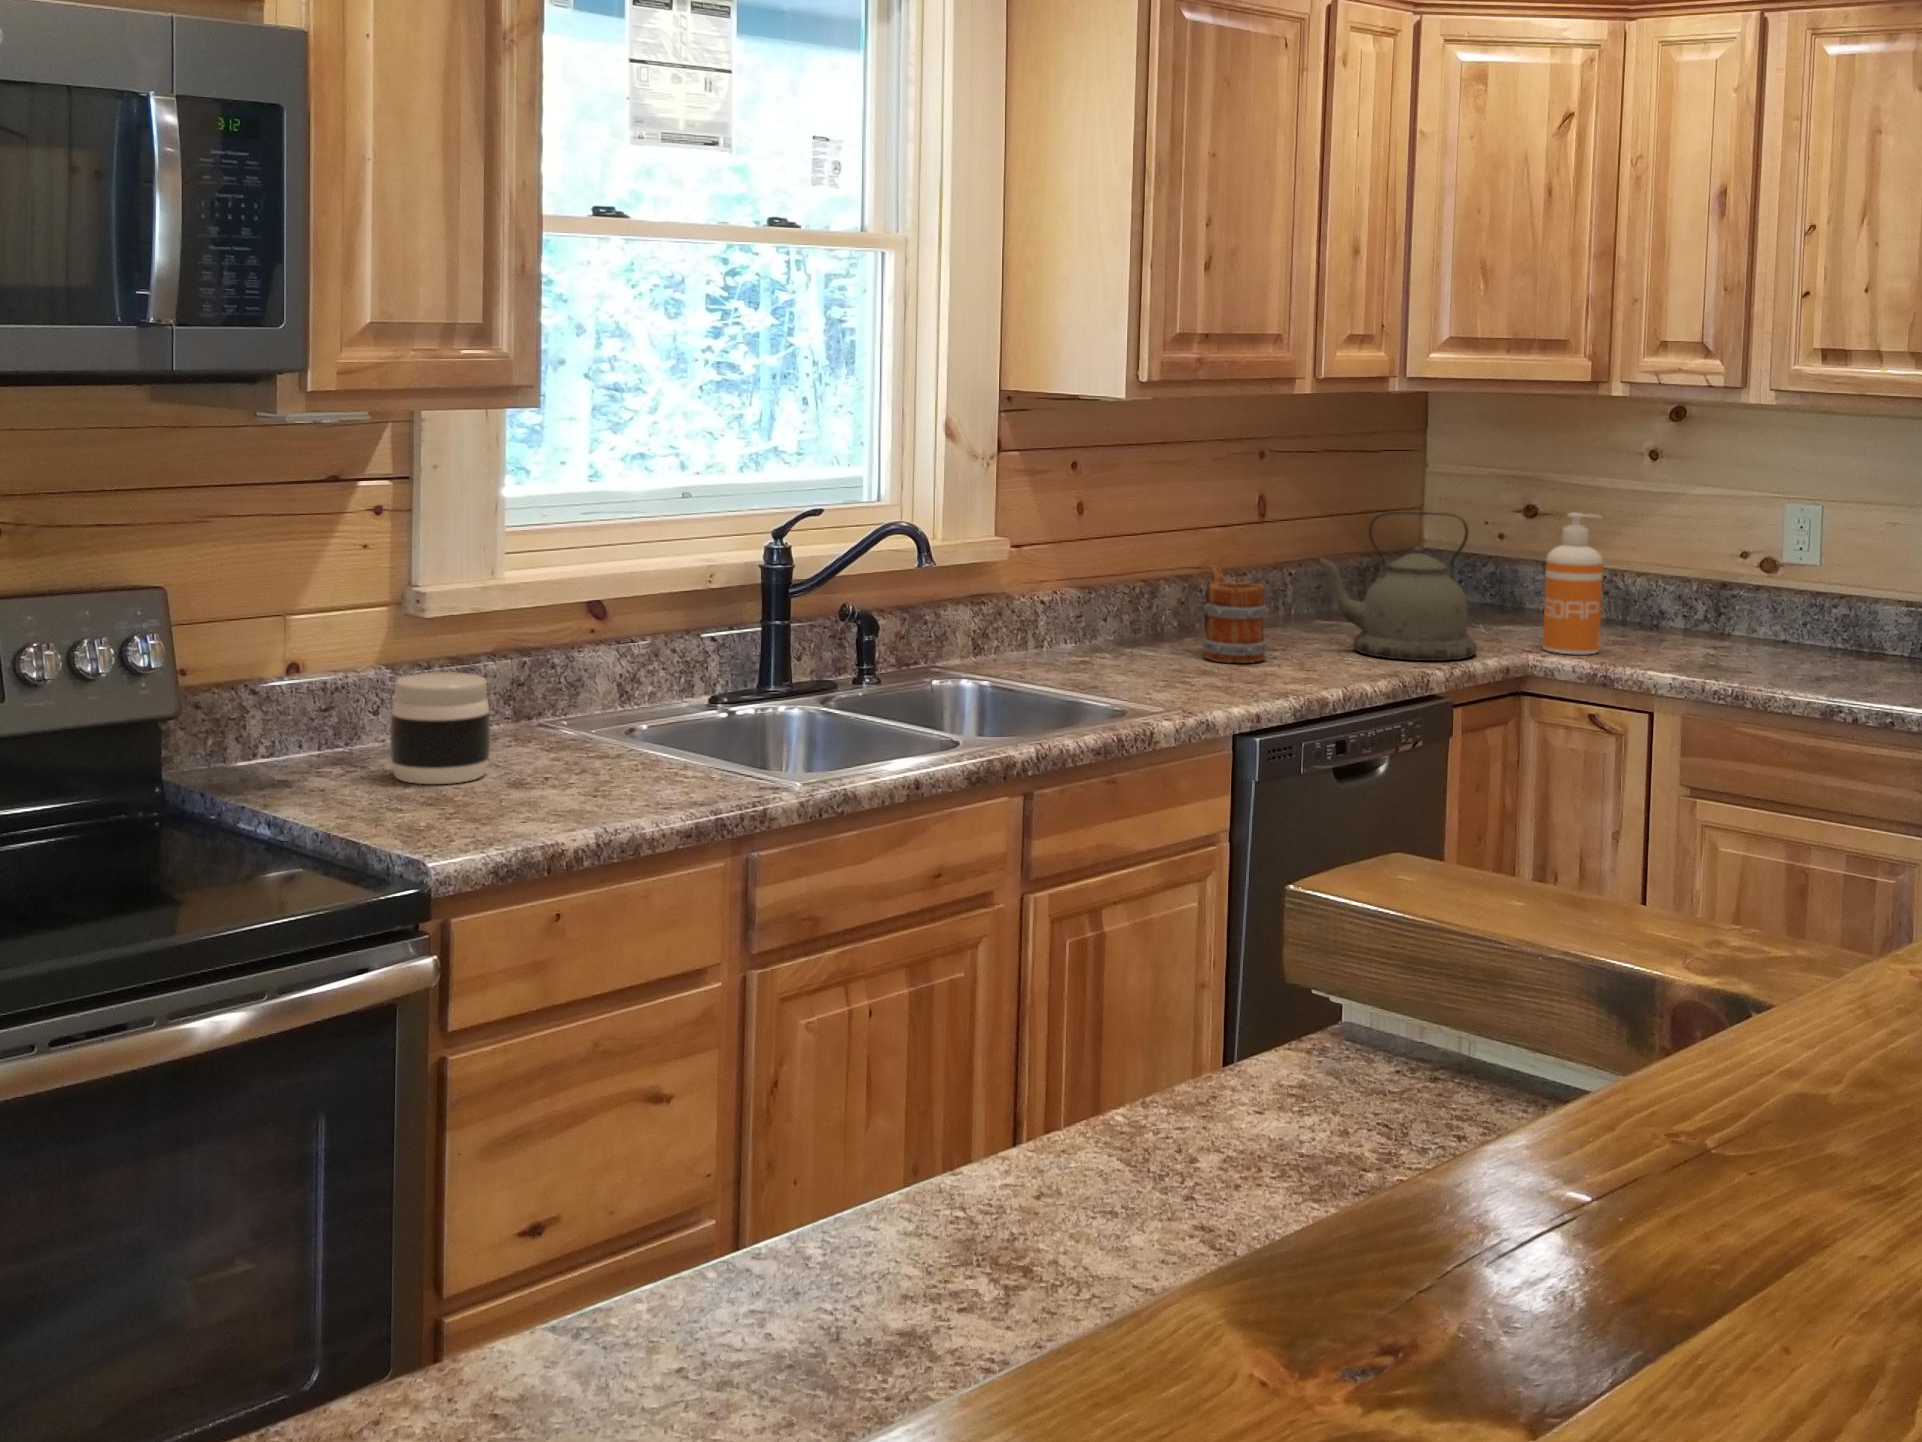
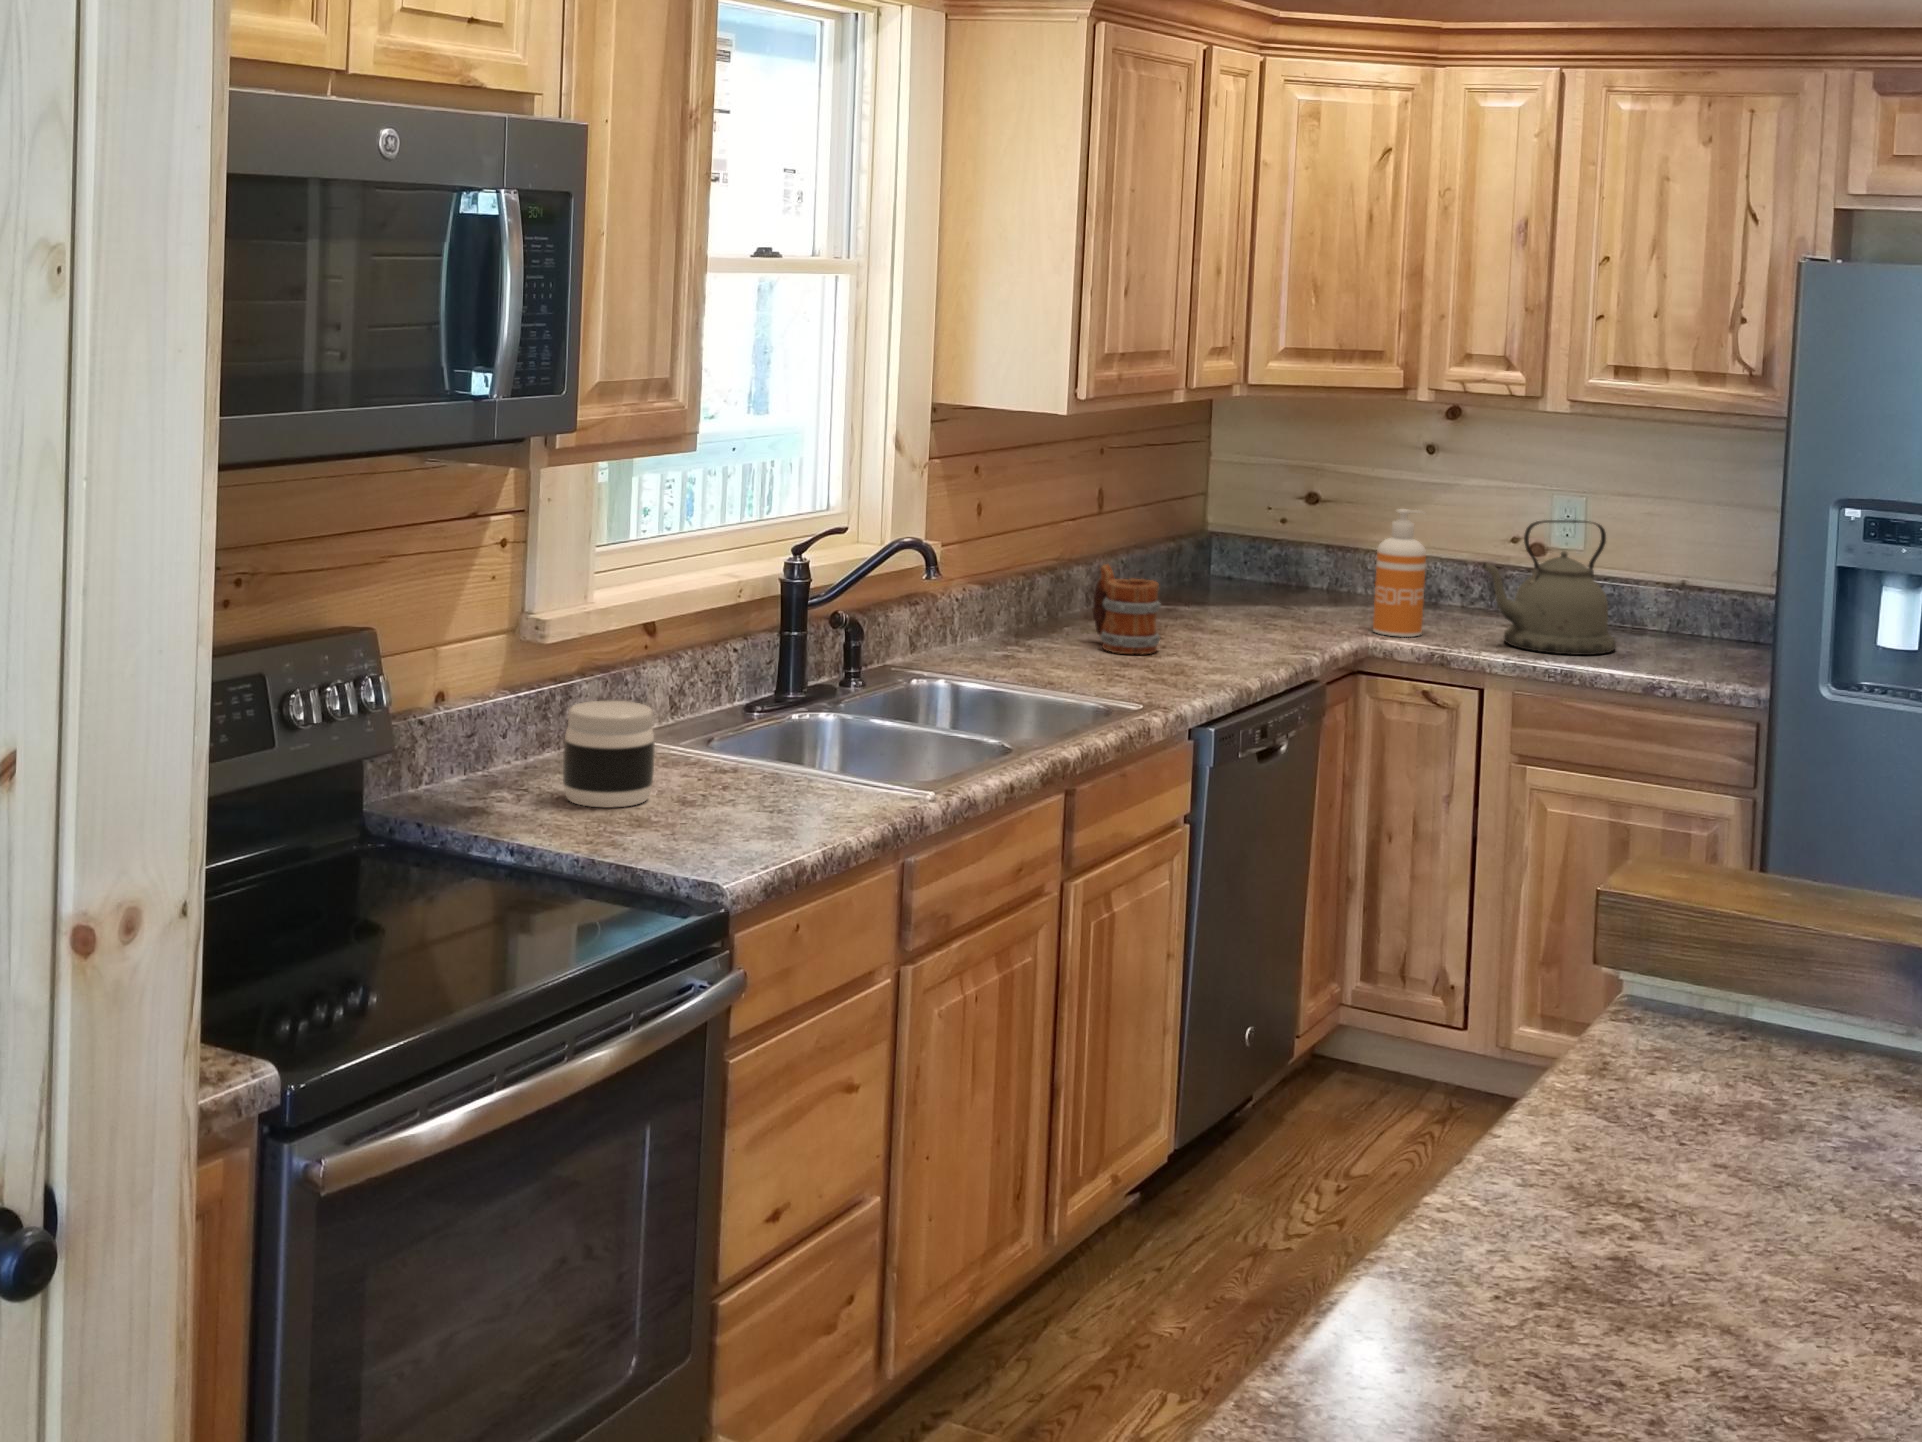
kettle: present [1317,512,1477,661] -> present [1482,520,1616,655]

